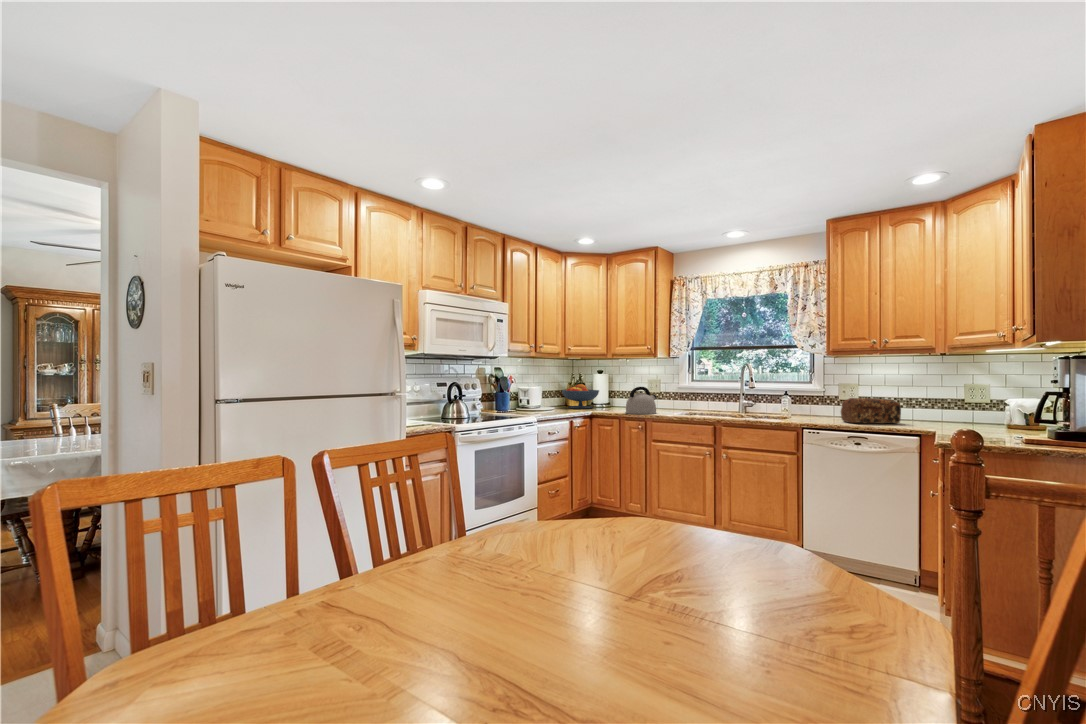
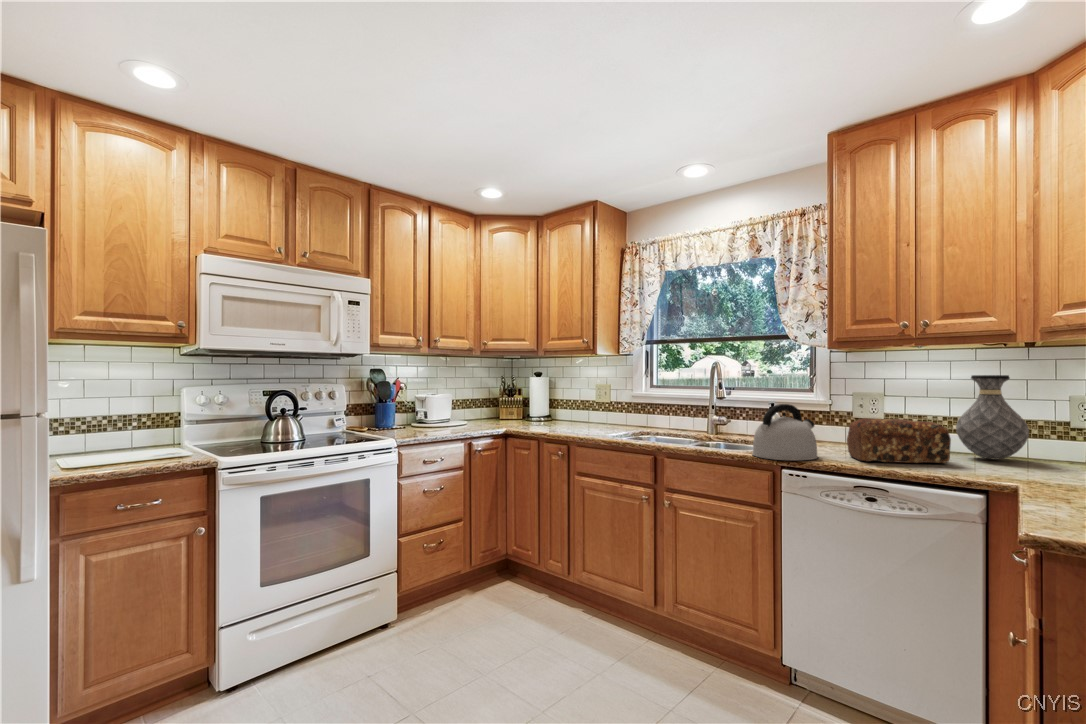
vase: none [903,372,943,422] -> present [956,375,1029,460]
fruit bowl: present [562,384,599,408] -> none [478,390,528,423]
kettle: present [626,387,657,414] -> present [752,404,818,460]

